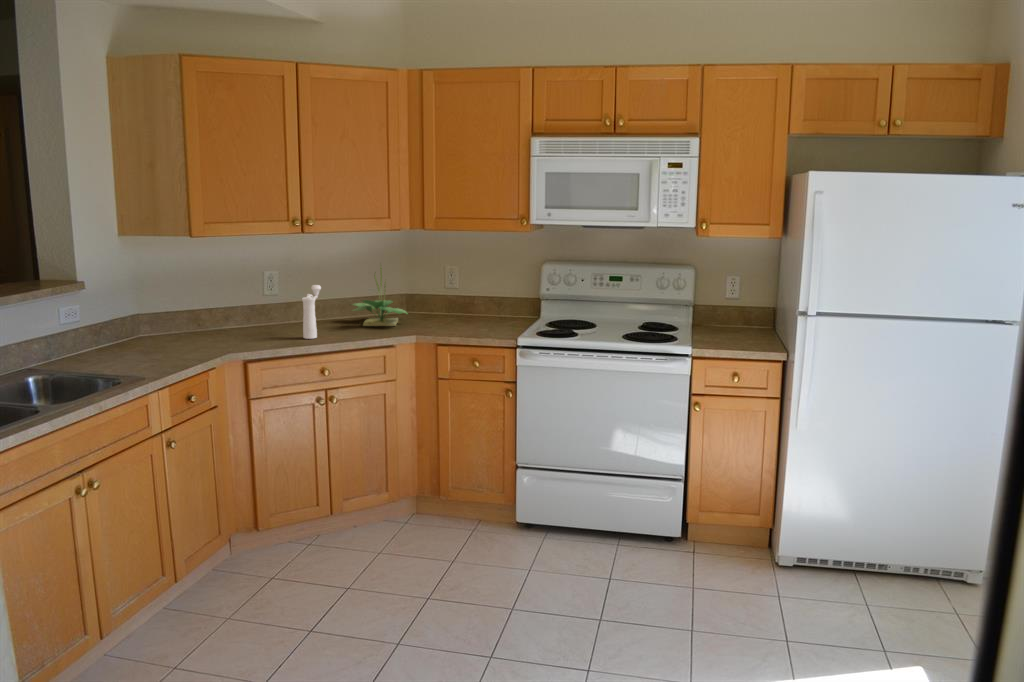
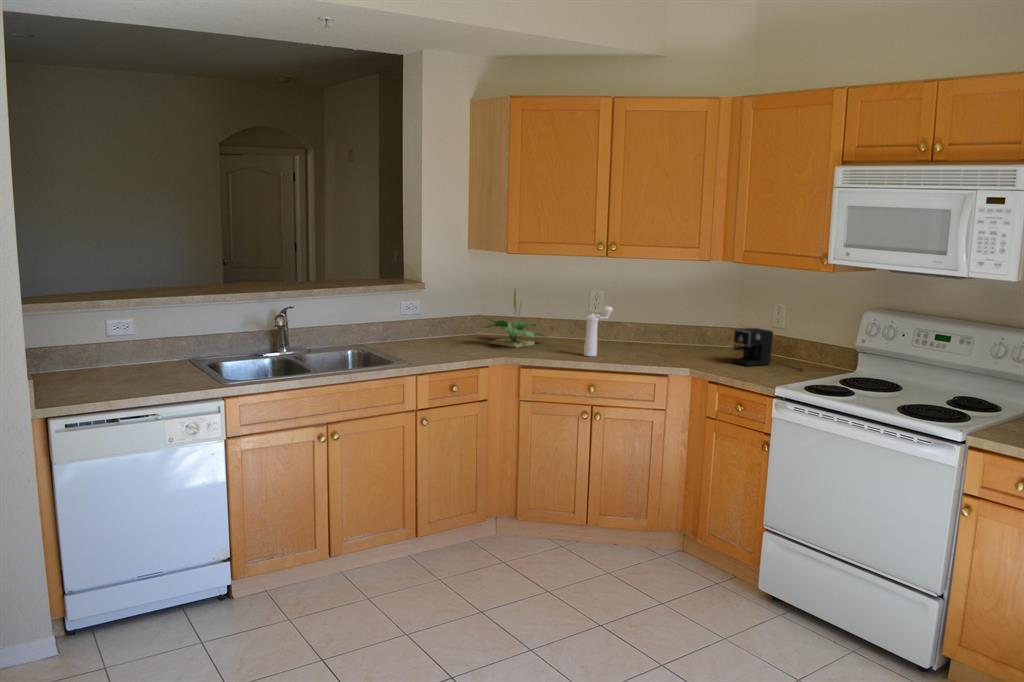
potted plant: present [353,268,407,326] -> present [483,289,543,348]
coffee maker: none [438,289,503,325] -> present [732,328,803,370]

